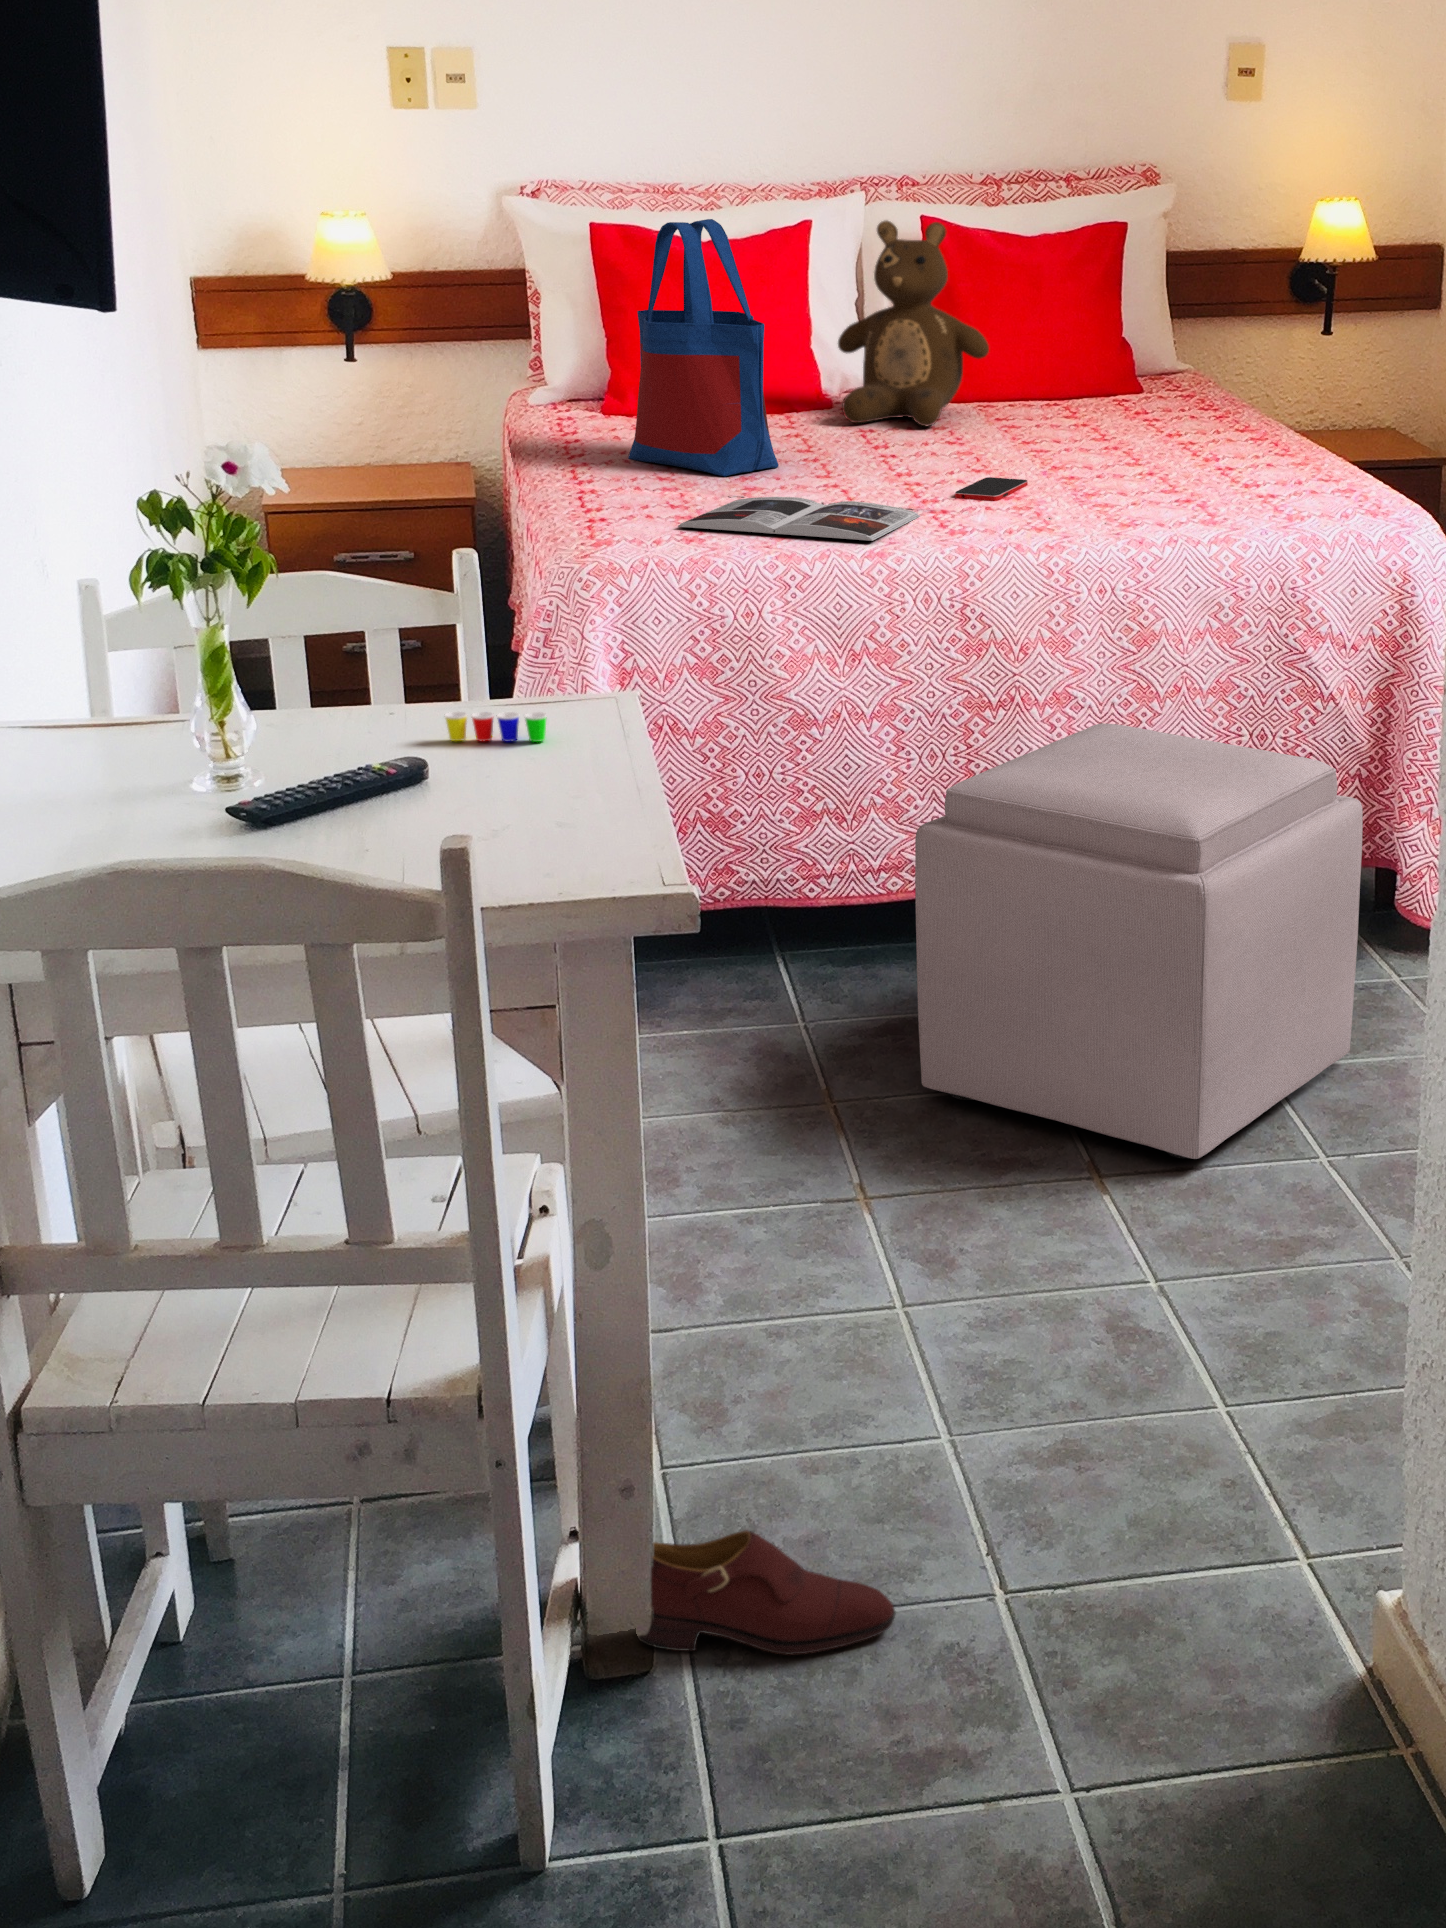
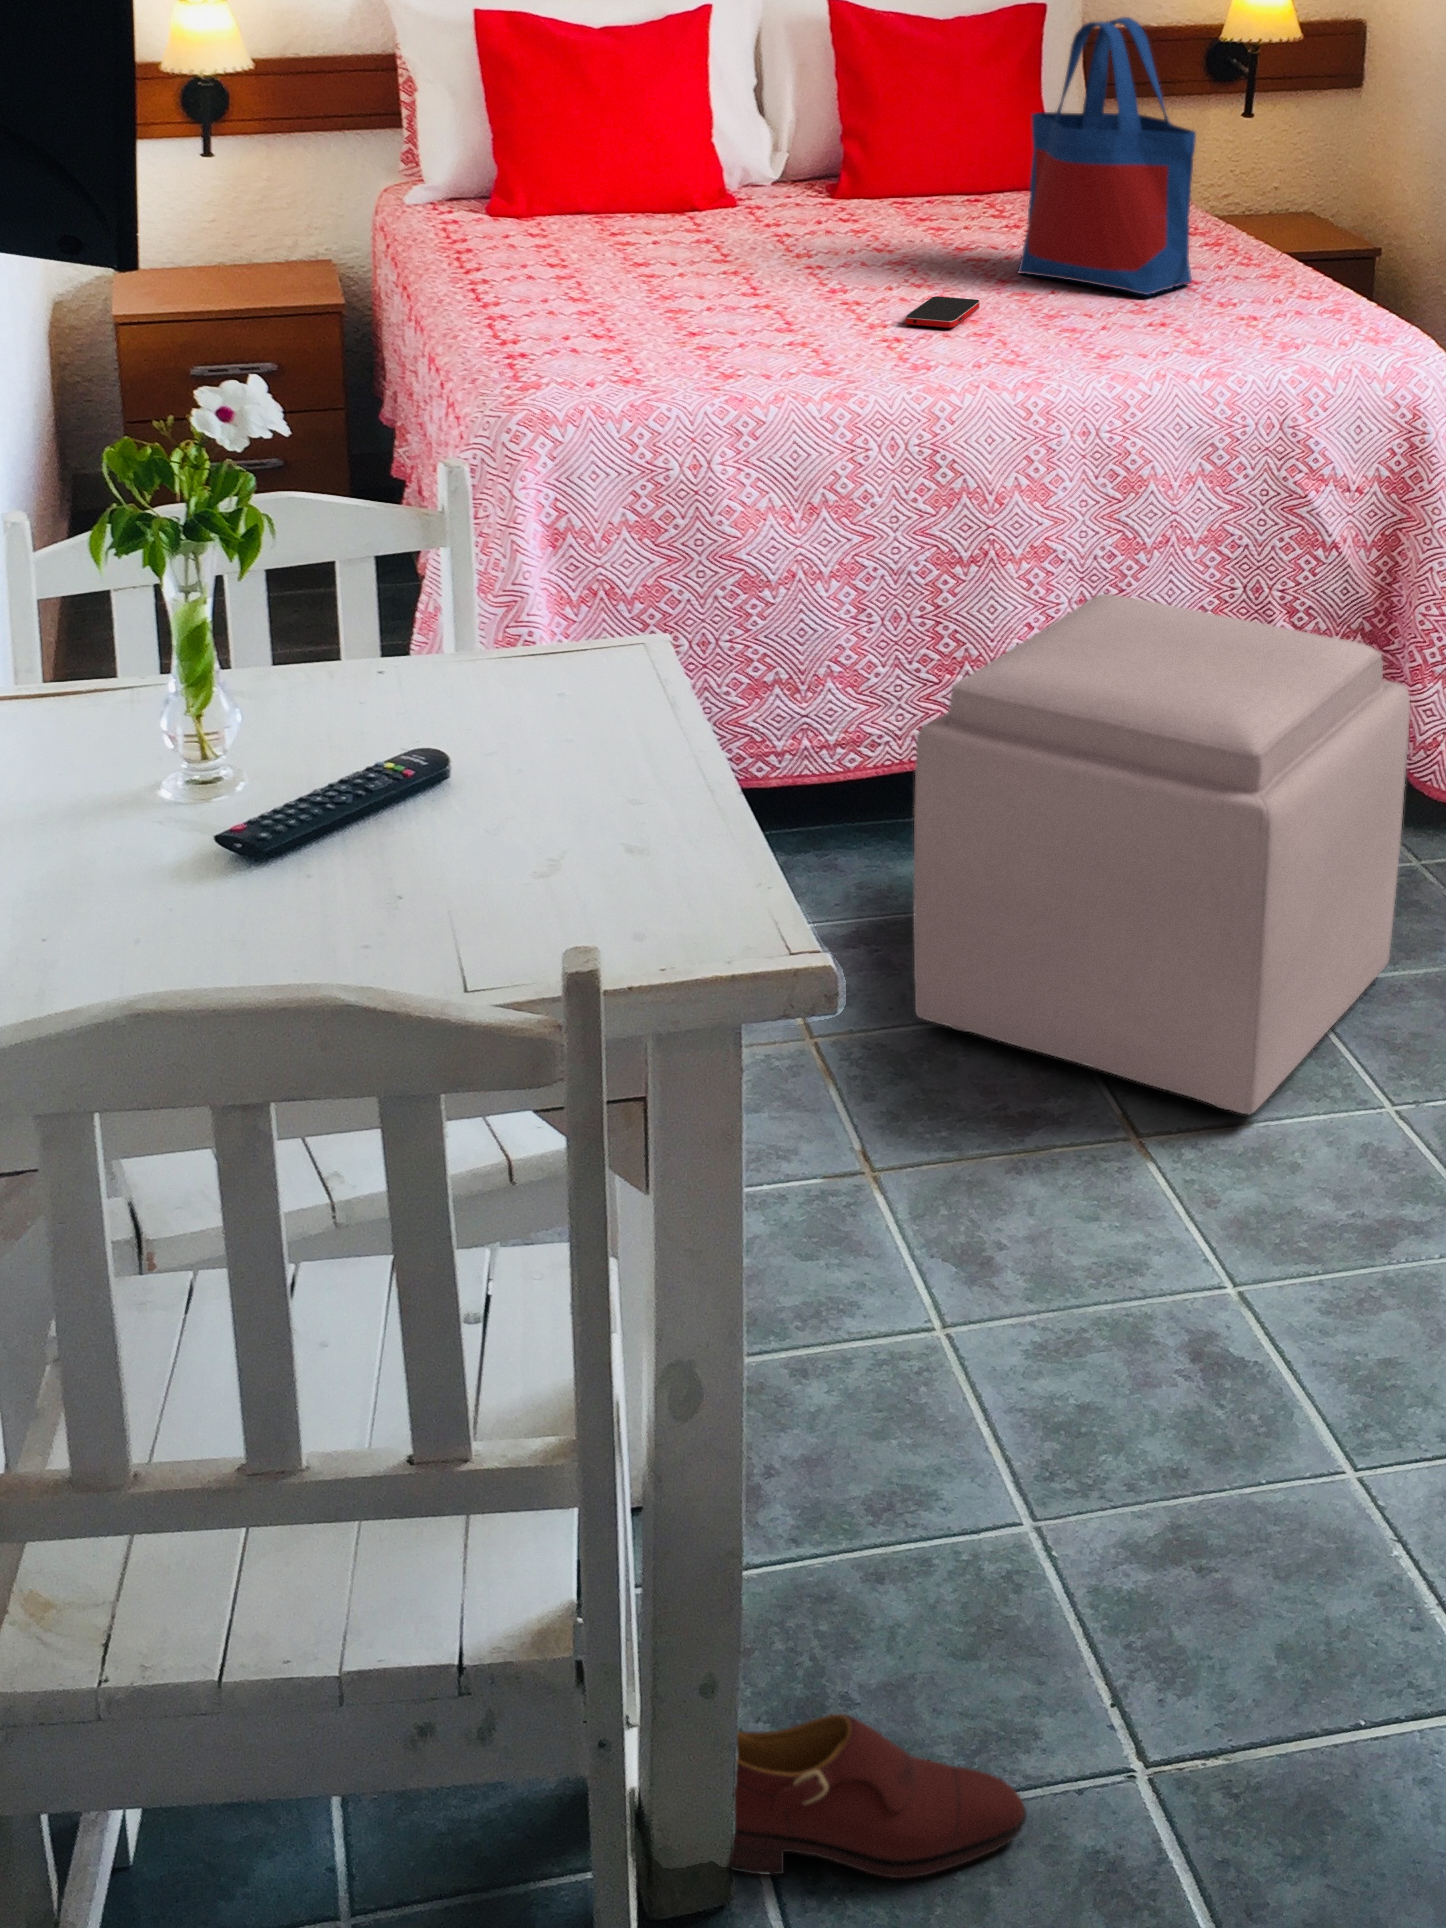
tote bag: present [628,219,779,477] -> present [1018,17,1196,295]
teddy bear: present [838,221,989,426] -> none [747,9,912,230]
magazine: present [678,497,920,541] -> none [608,323,872,380]
cup: present [445,712,547,742] -> none [449,677,574,714]

